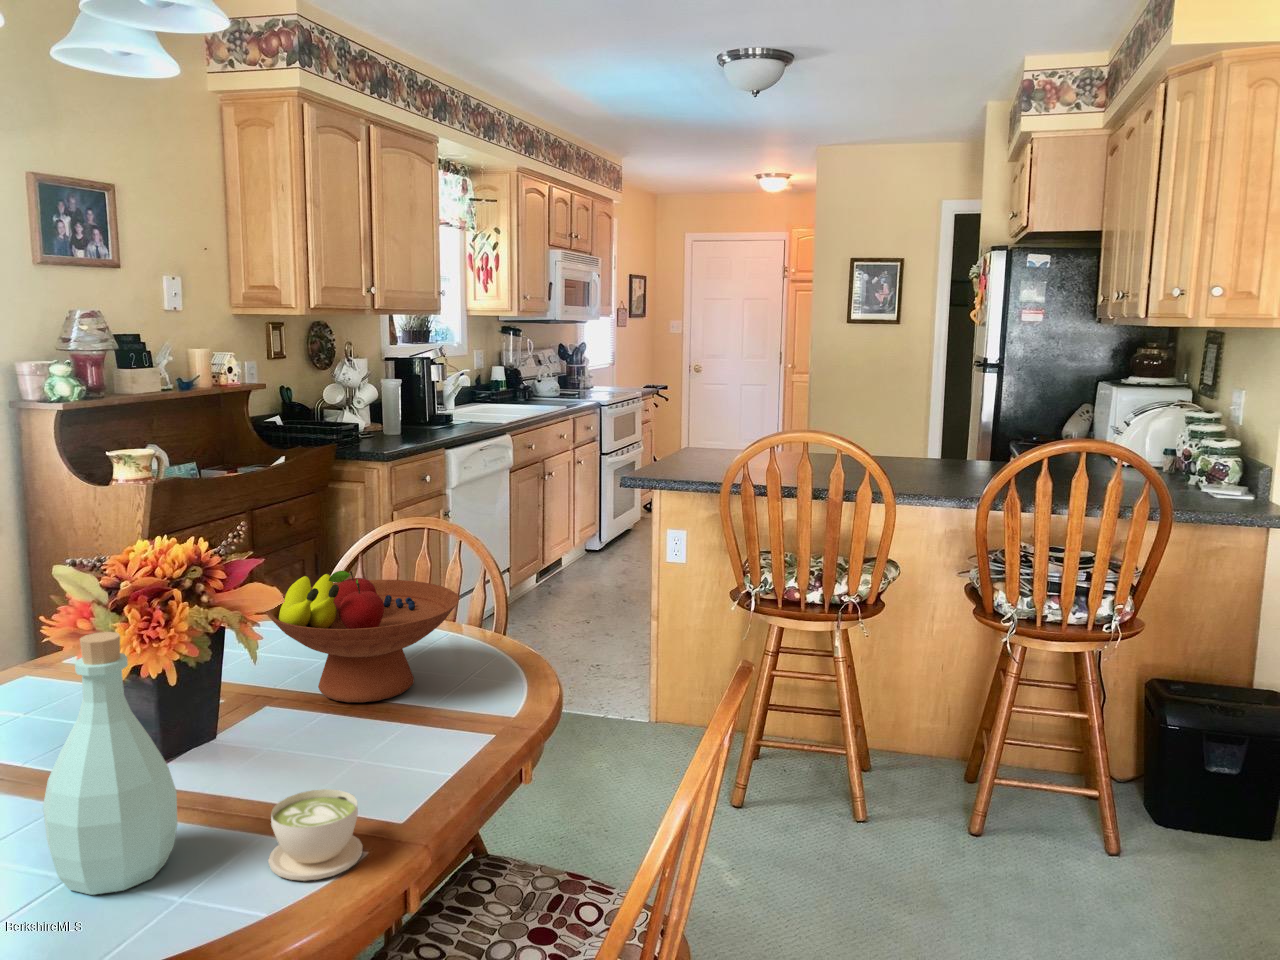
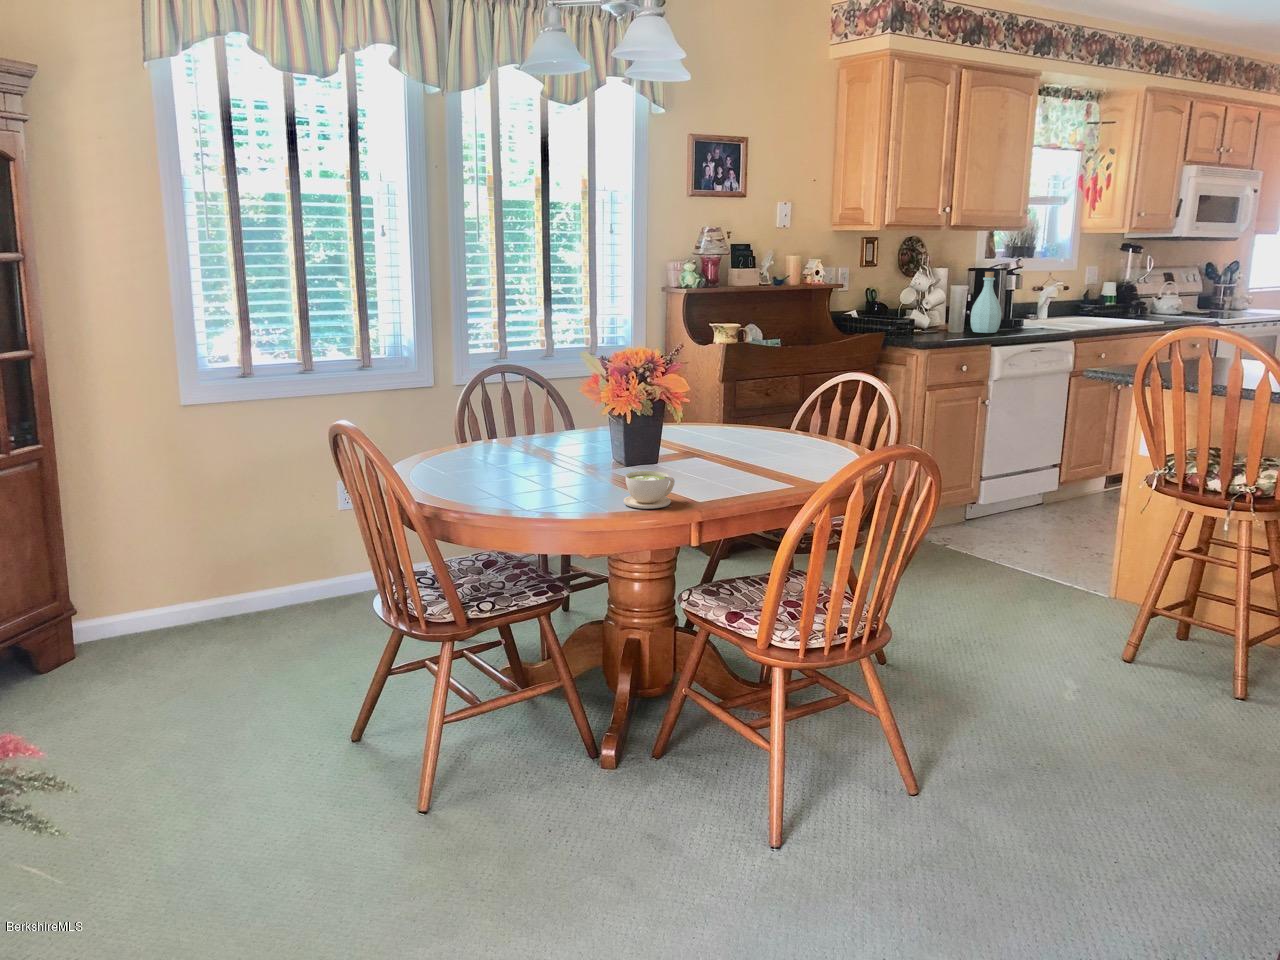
fruit bowl: present [266,571,459,702] -> none [701,382,820,463]
bottle: present [43,632,177,895] -> present [970,272,1002,333]

